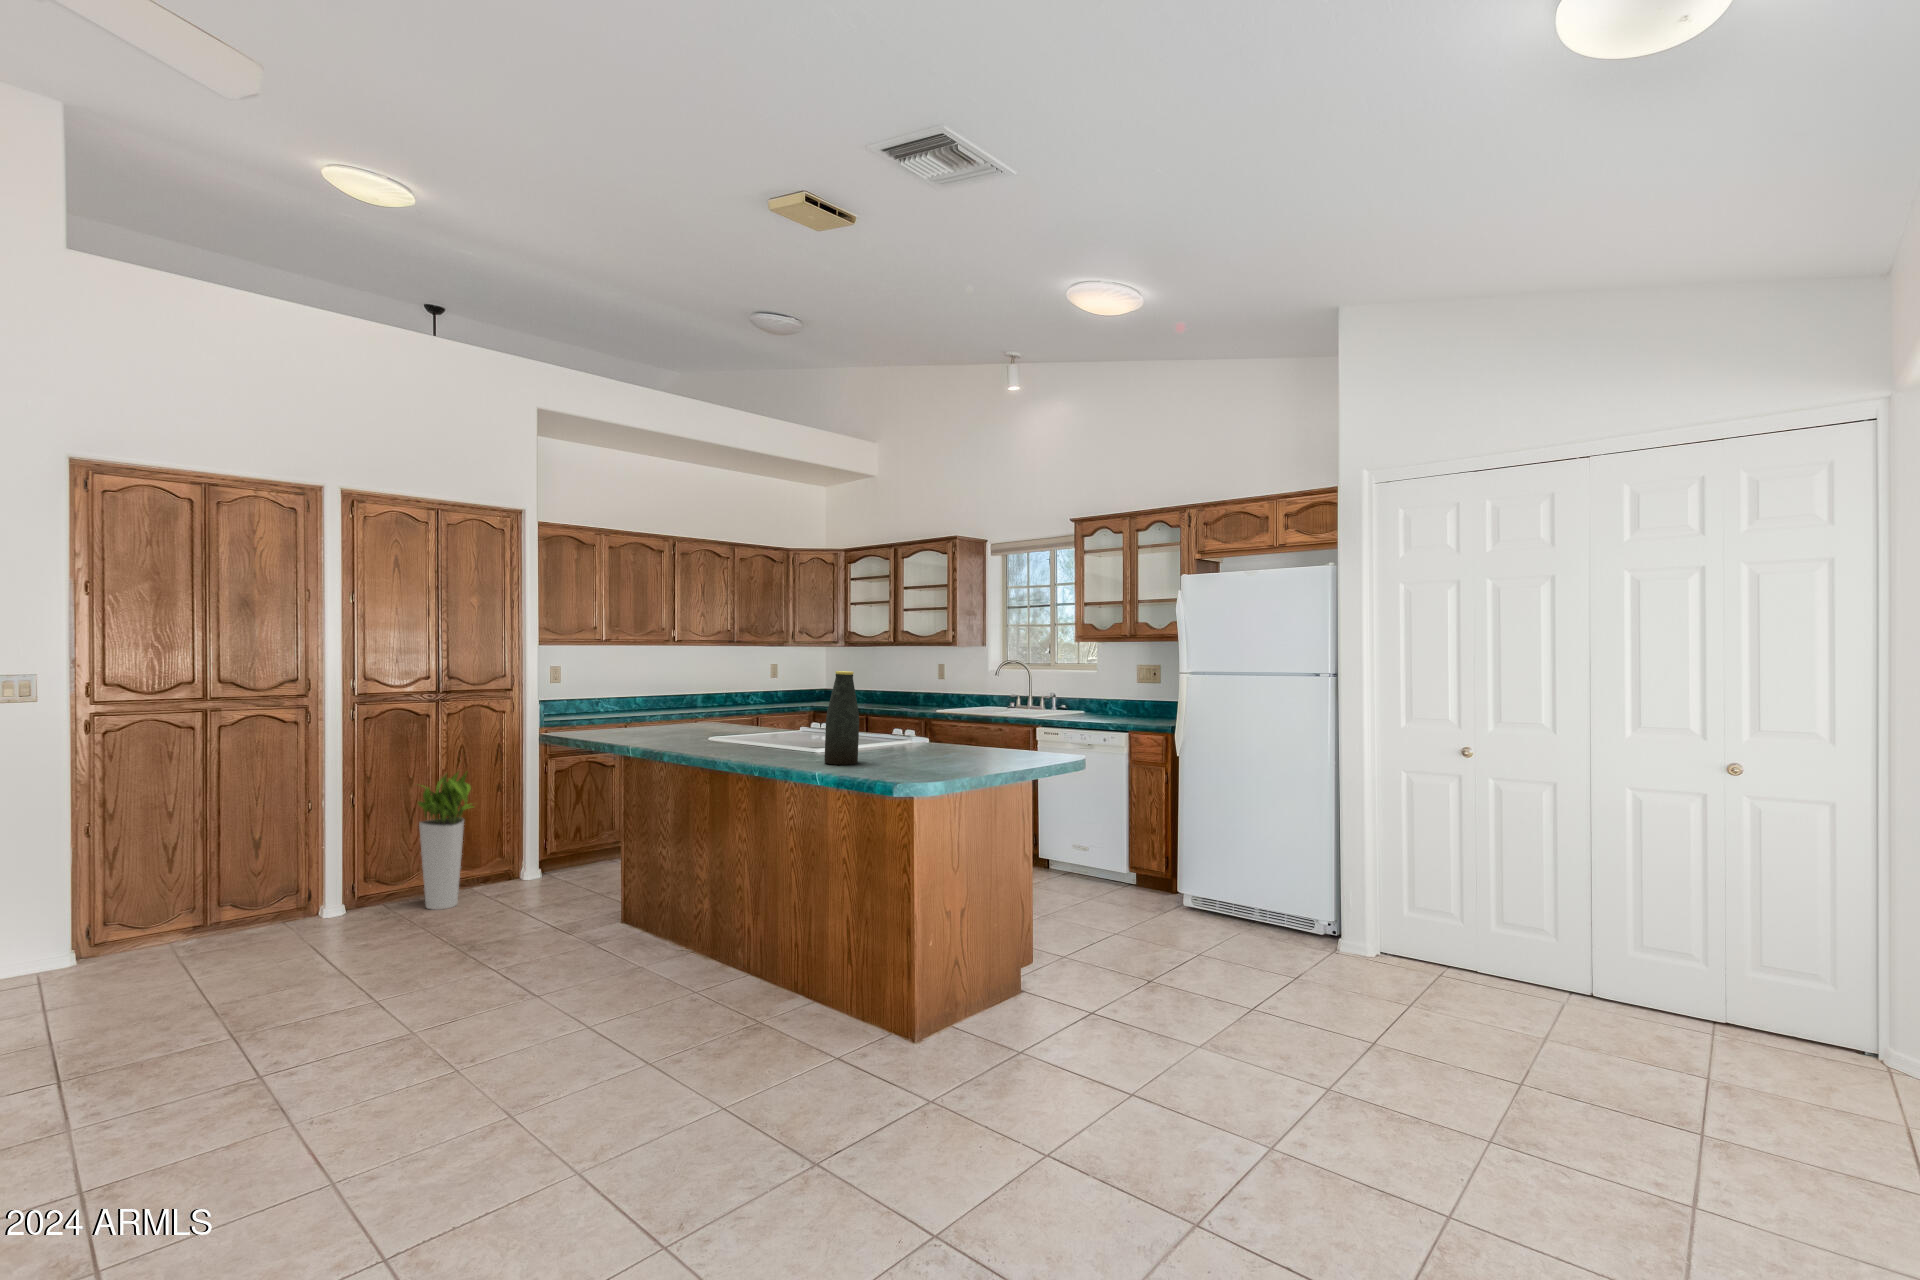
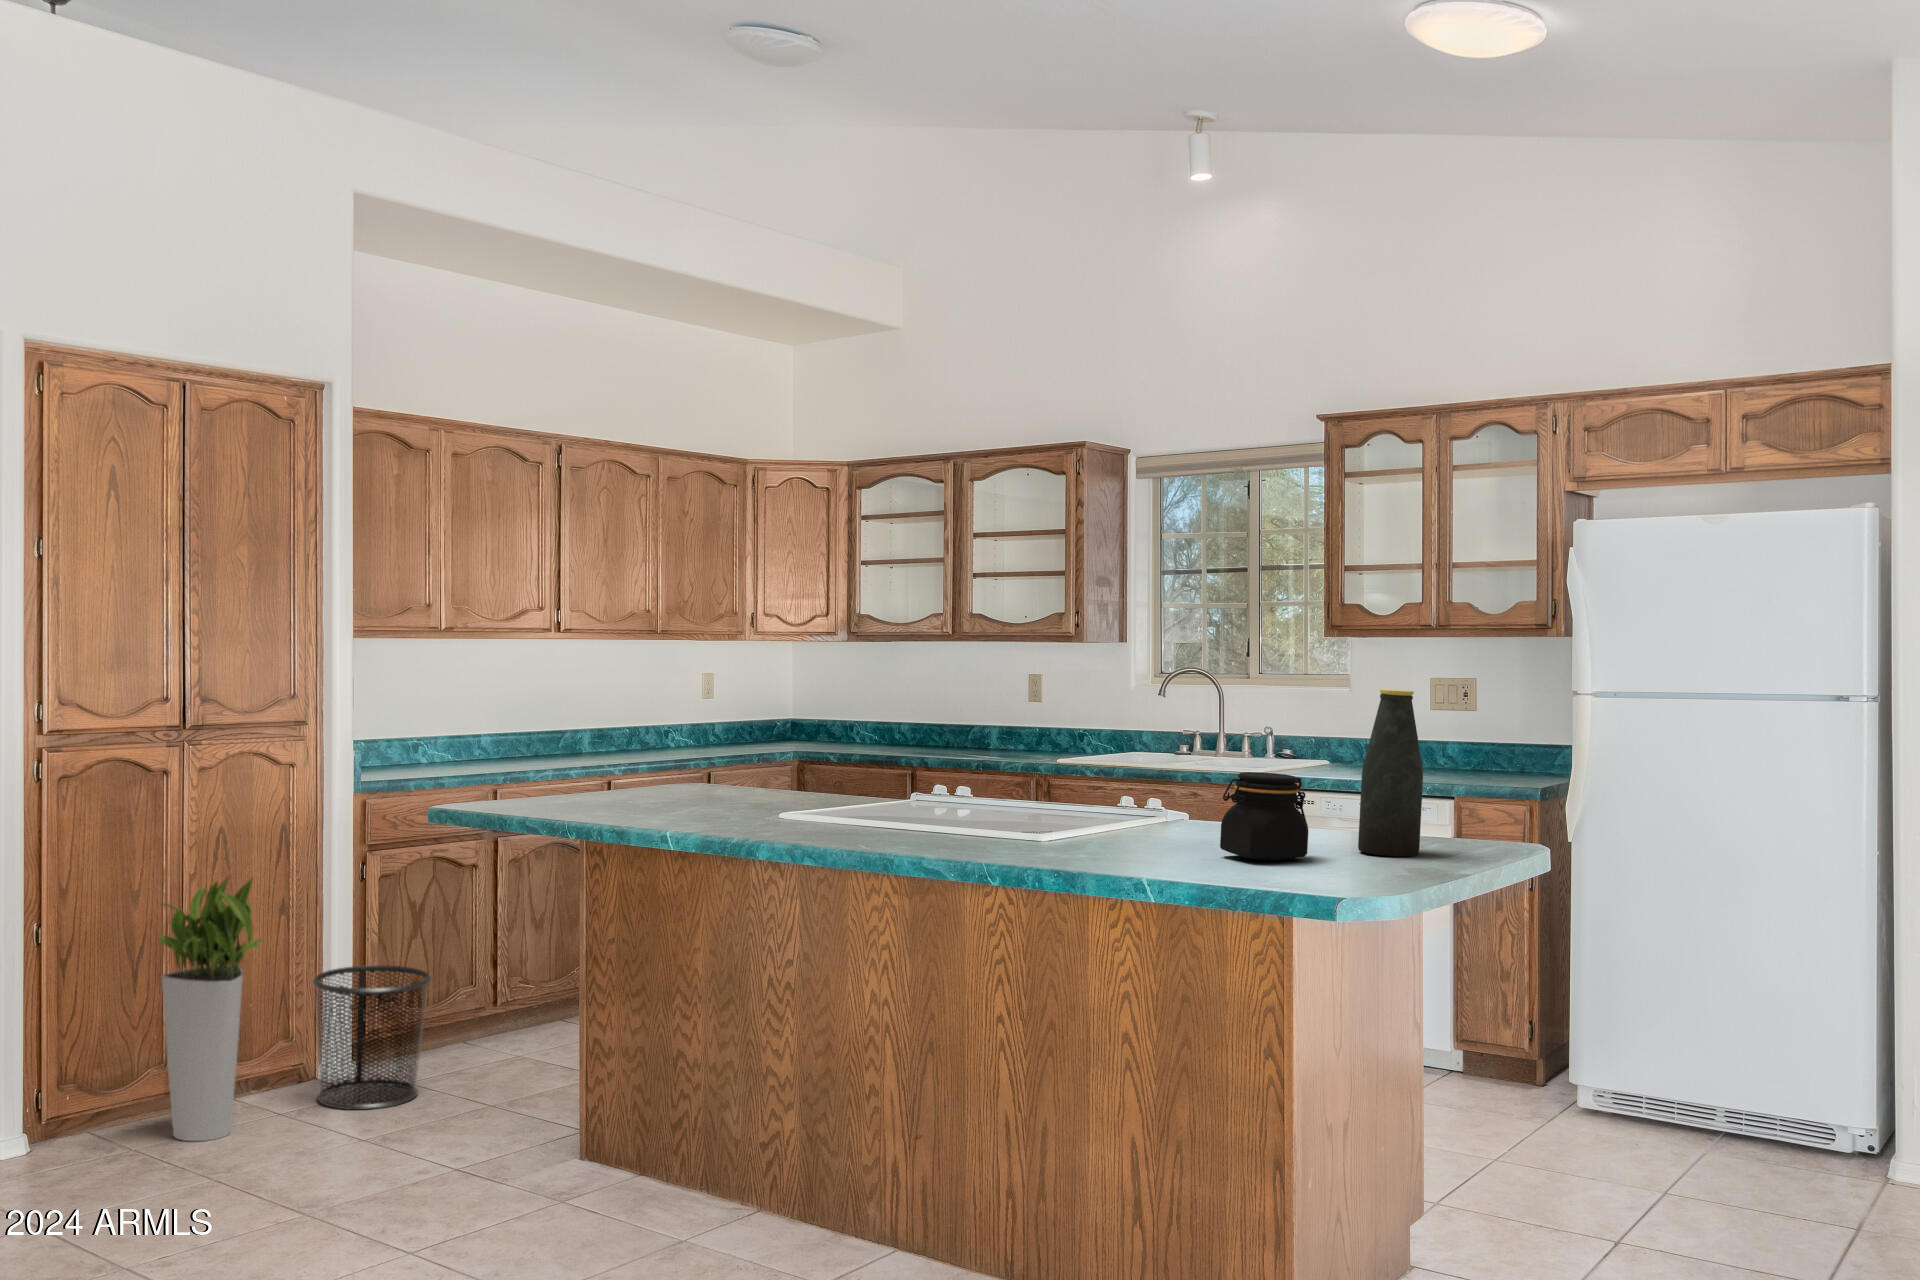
bottle: present [824,671,859,765] -> present [1358,689,1423,856]
jar: none [901,715,951,764] -> present [1220,772,1308,861]
waste bin: none [509,818,575,895] -> present [313,965,431,1110]

